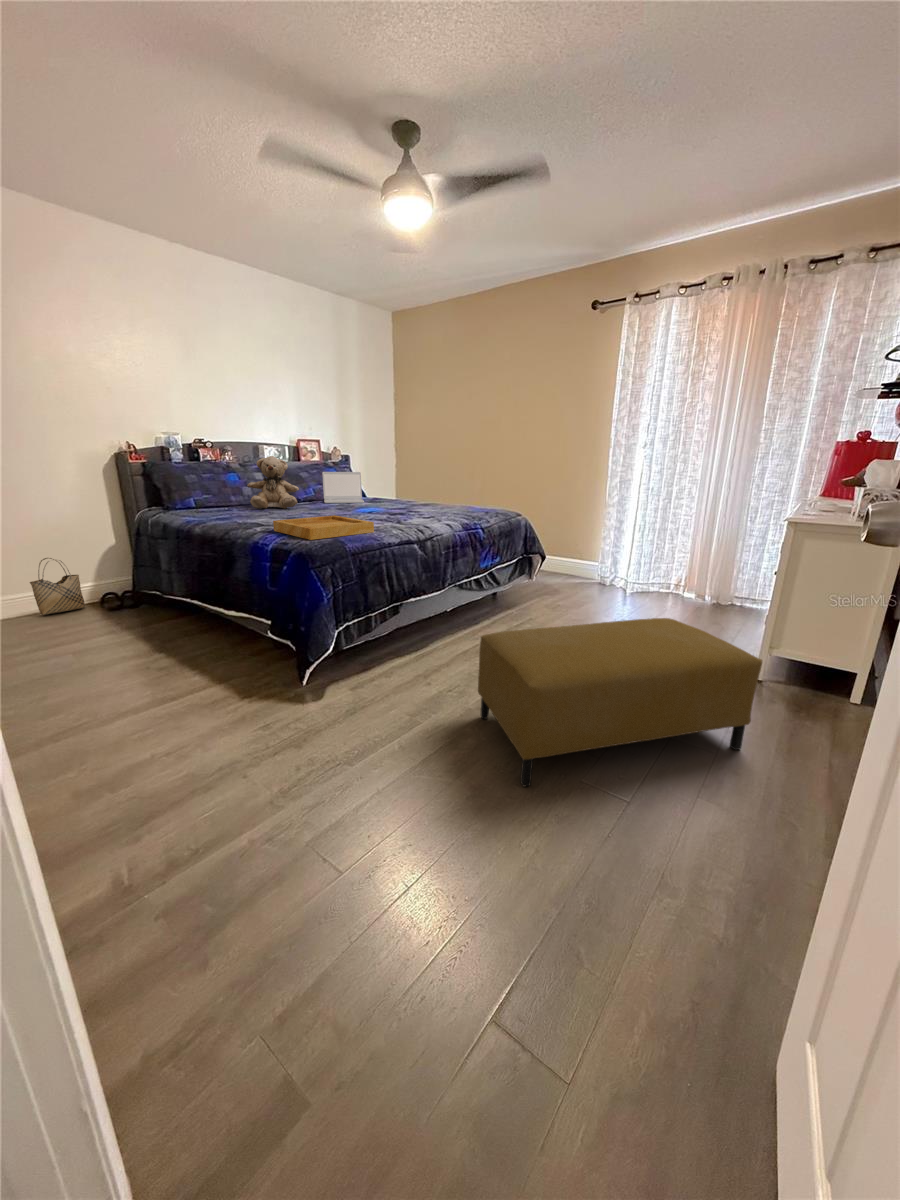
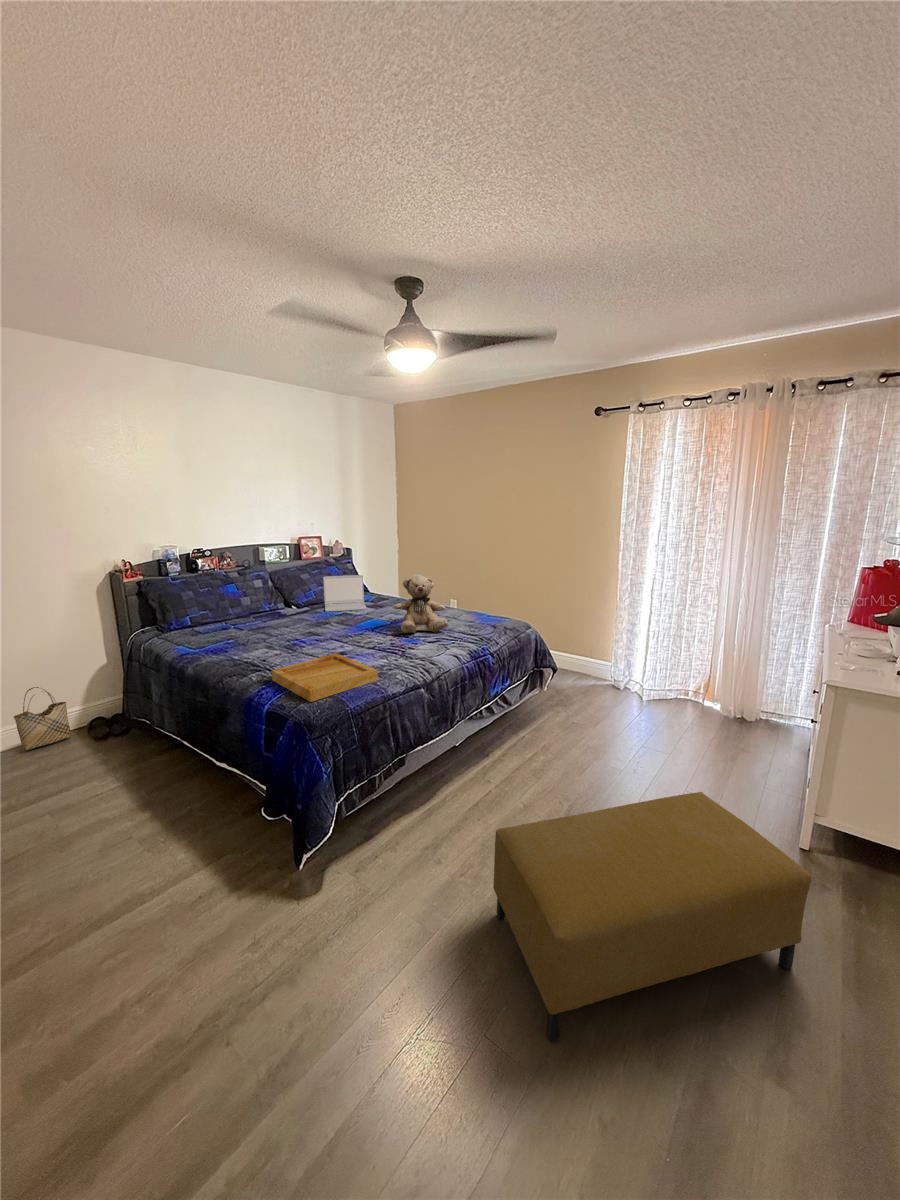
teddy bear: present [247,456,299,509] -> present [393,574,449,633]

